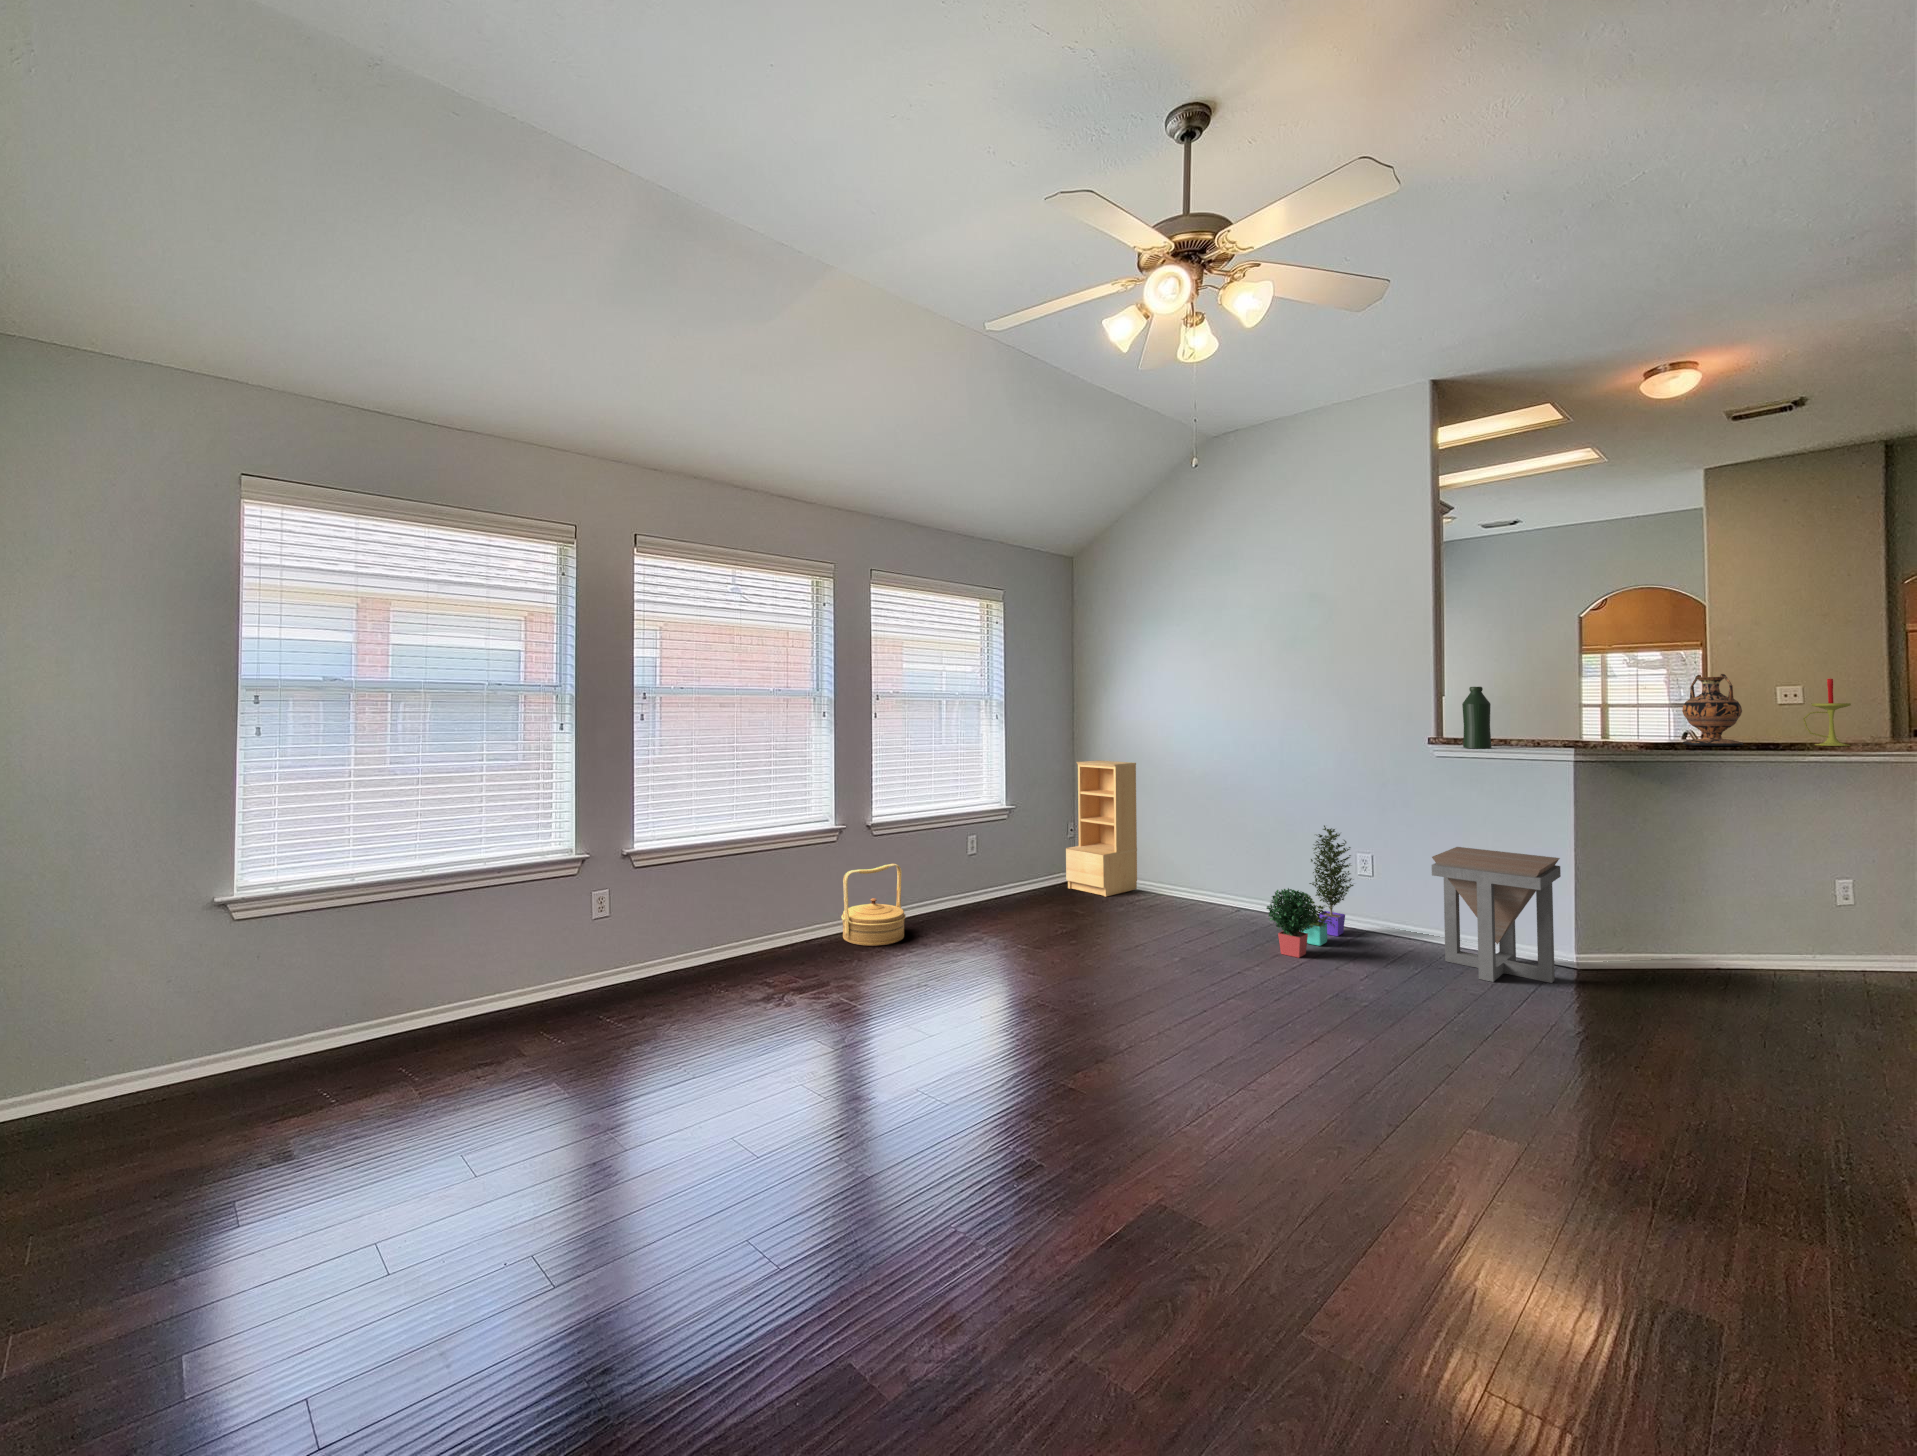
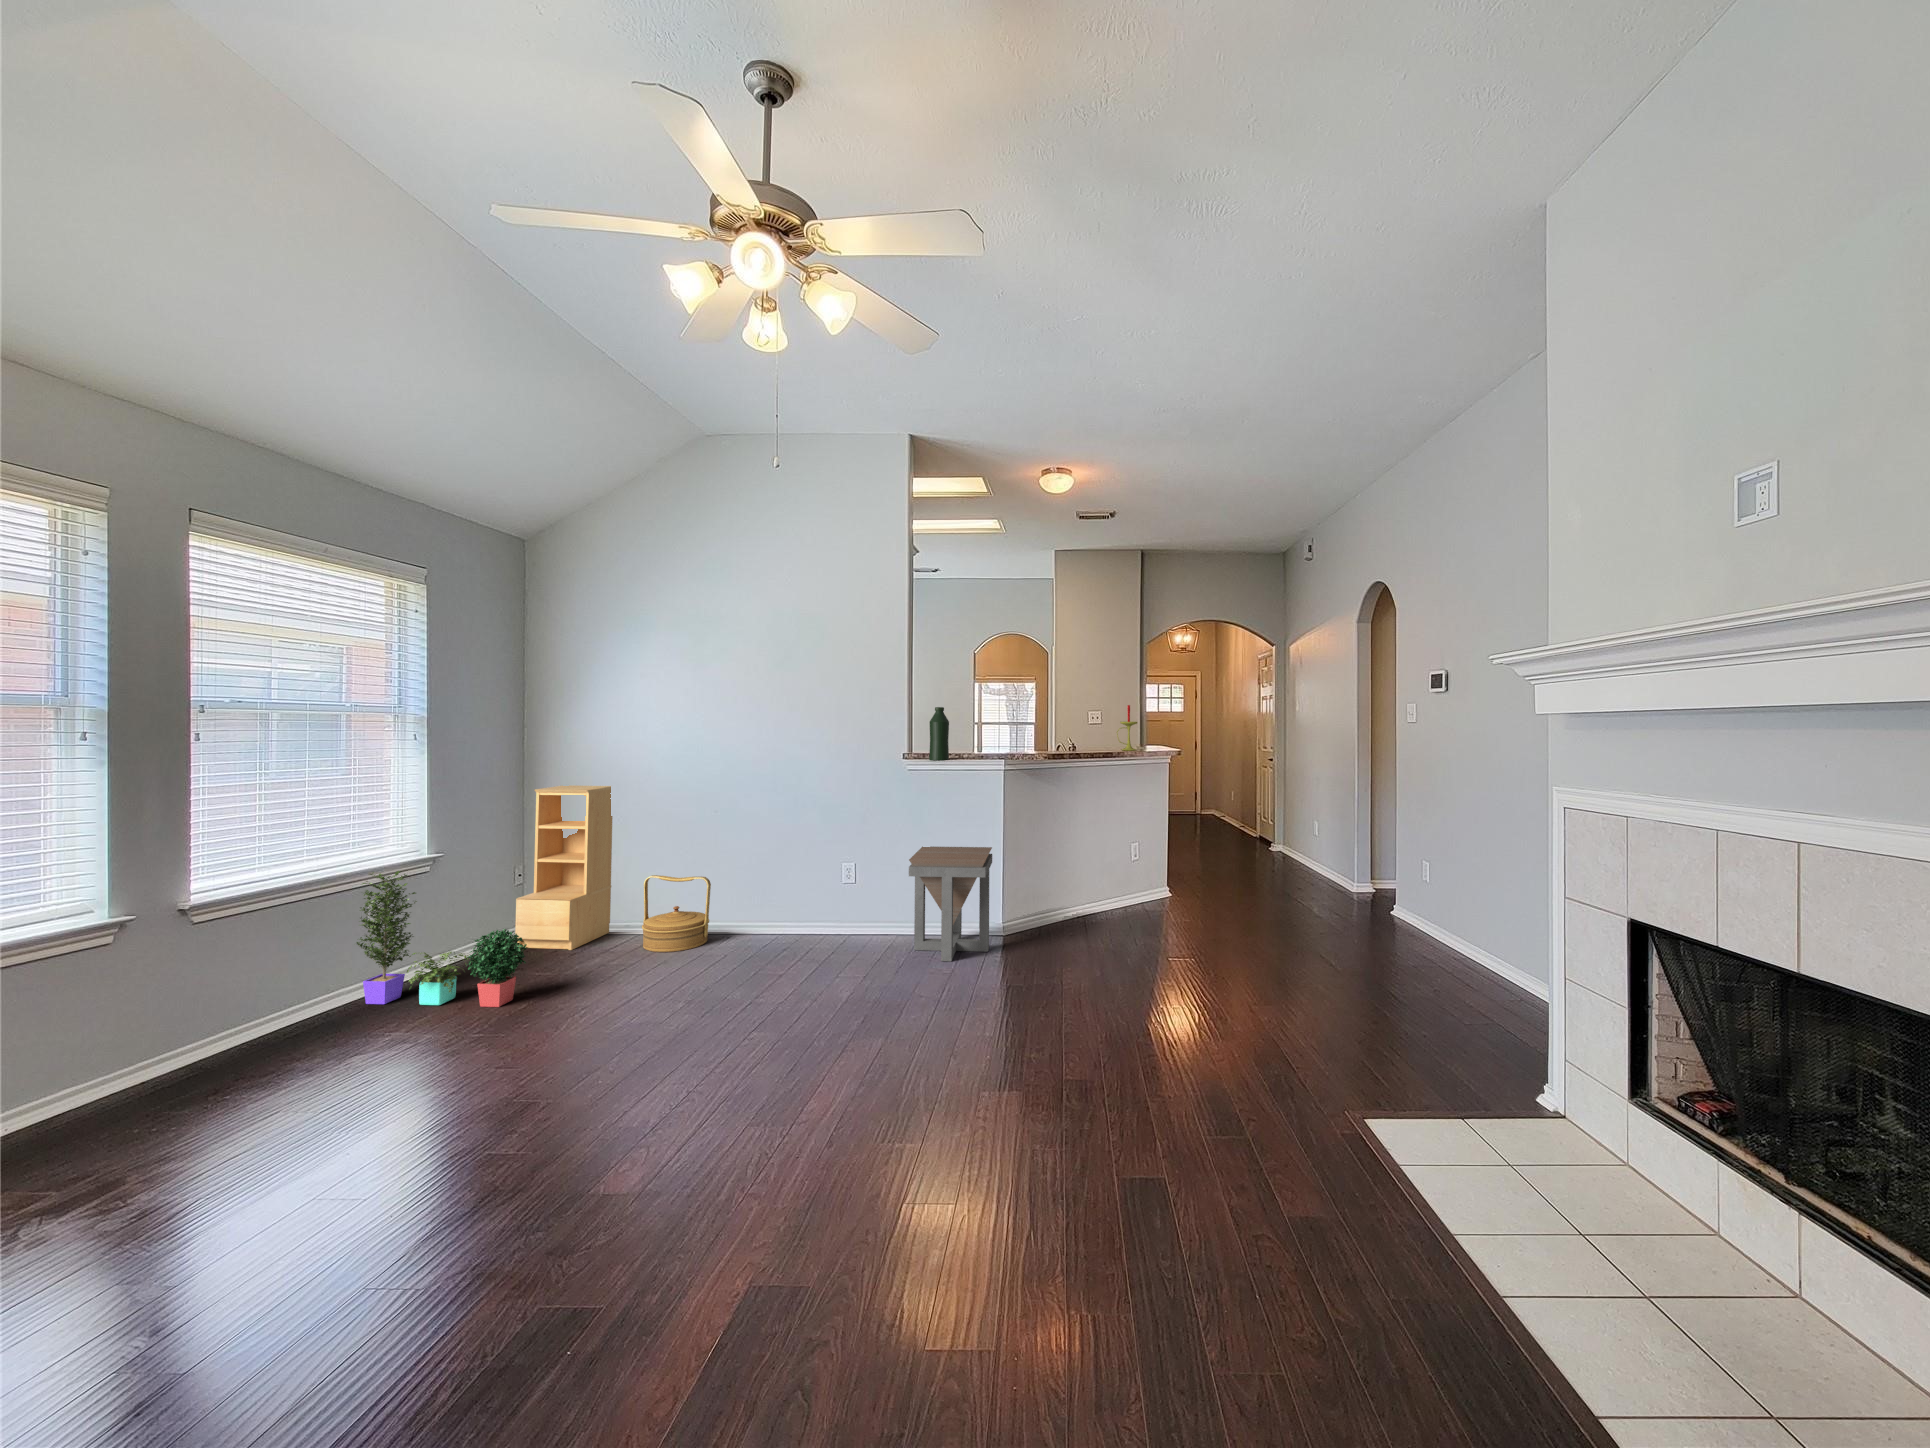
vase: present [1682,674,1744,746] -> none [1059,700,1090,753]
potted plant: present [1267,825,1354,958] -> present [356,871,527,1007]
woven basket: present [841,864,906,946] -> present [642,875,711,952]

